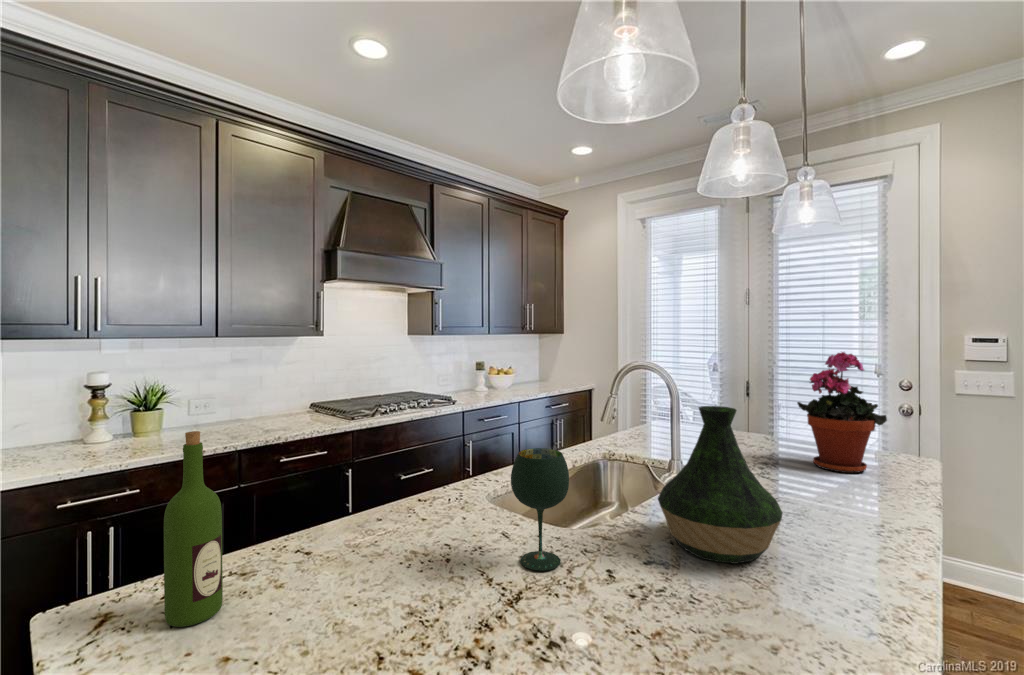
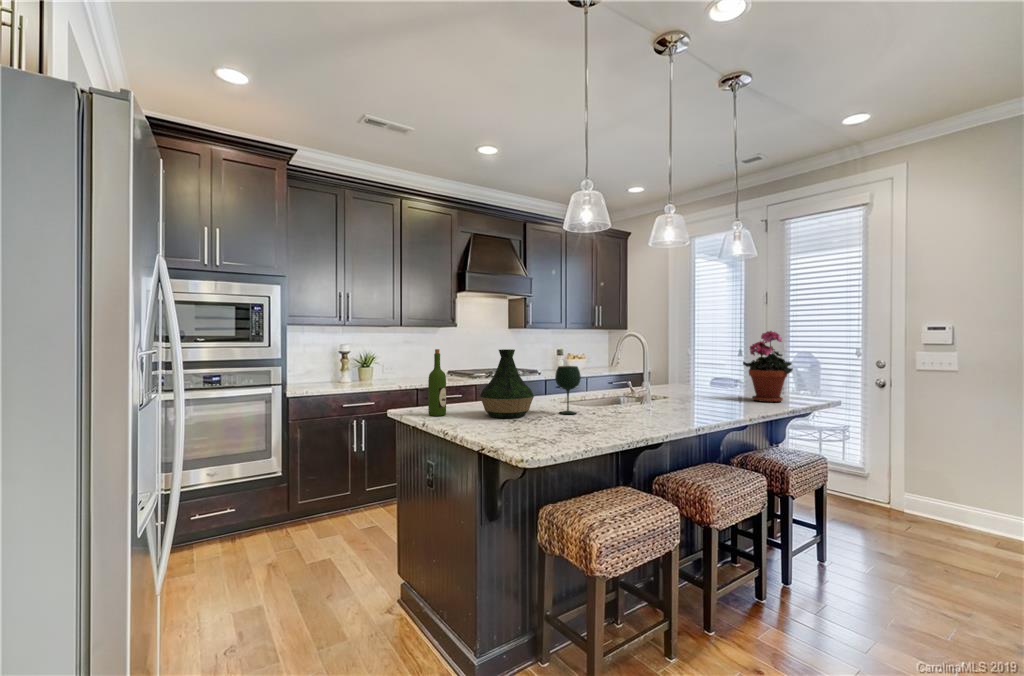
vase: present [658,406,783,564] -> present [480,349,534,418]

